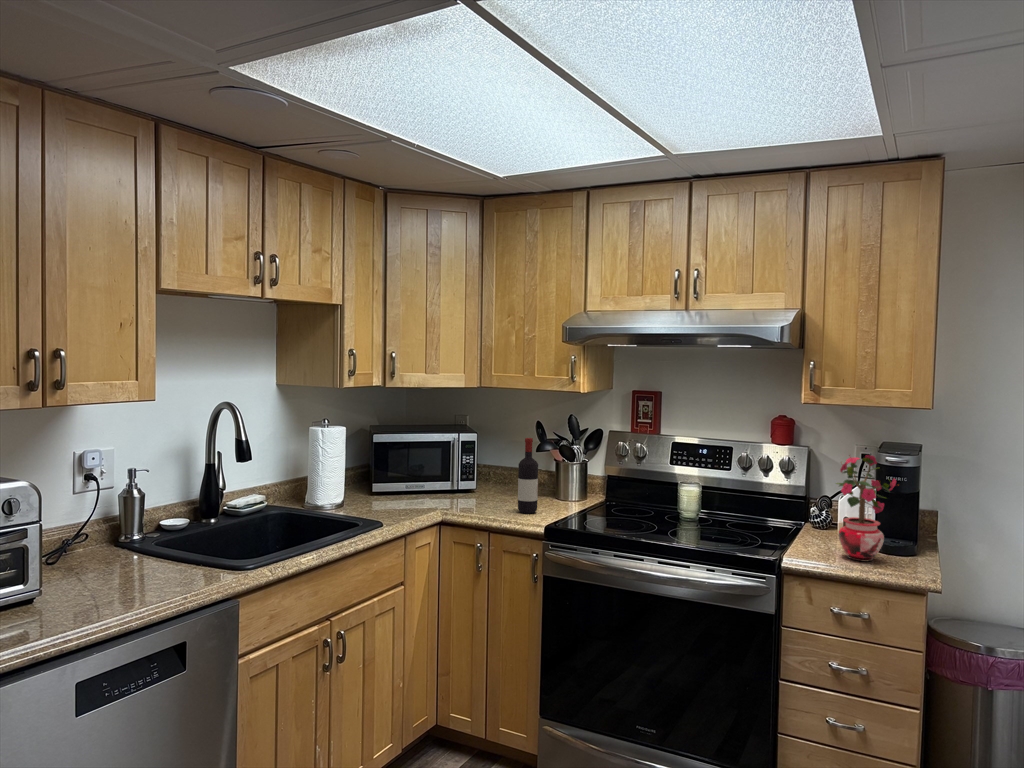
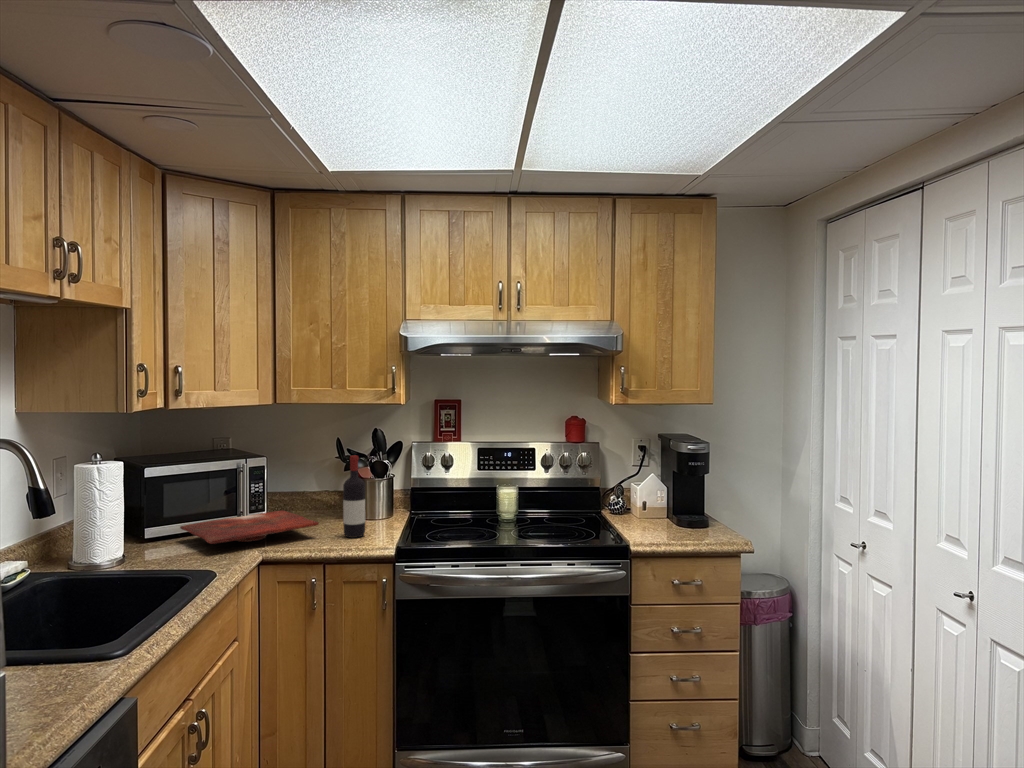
potted plant: present [836,455,896,561] -> none [648,444,702,535]
cutting board: none [397,483,497,504] -> present [180,510,319,544]

